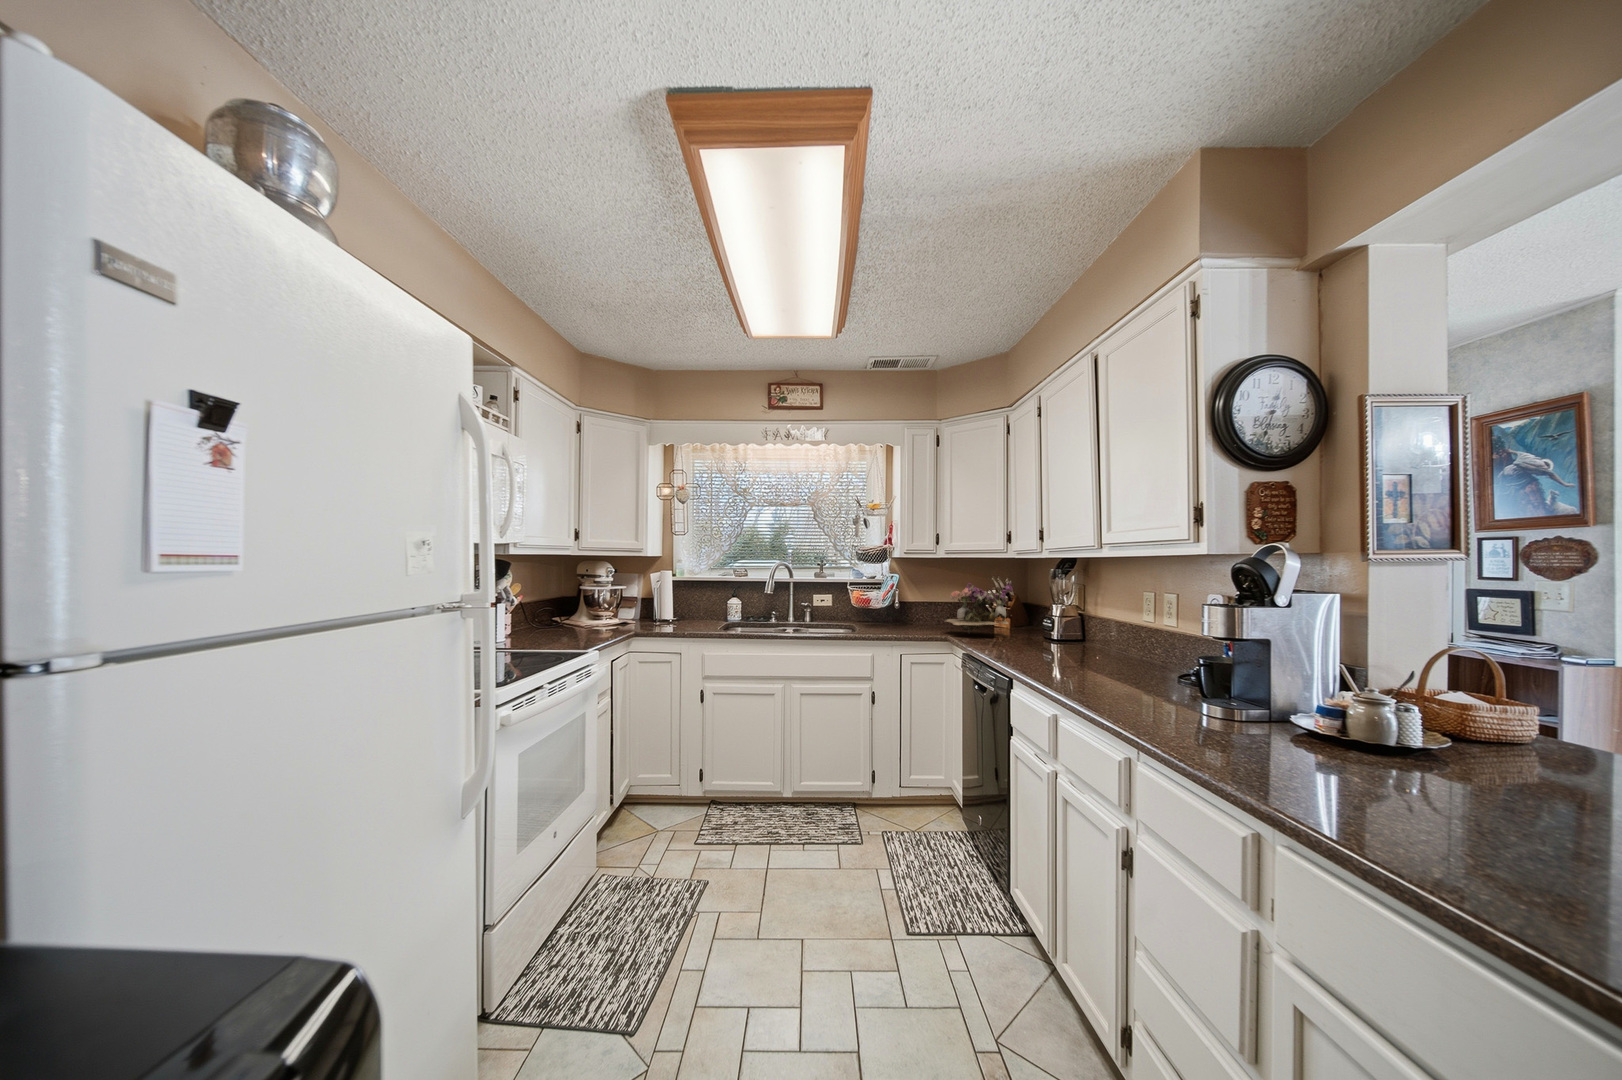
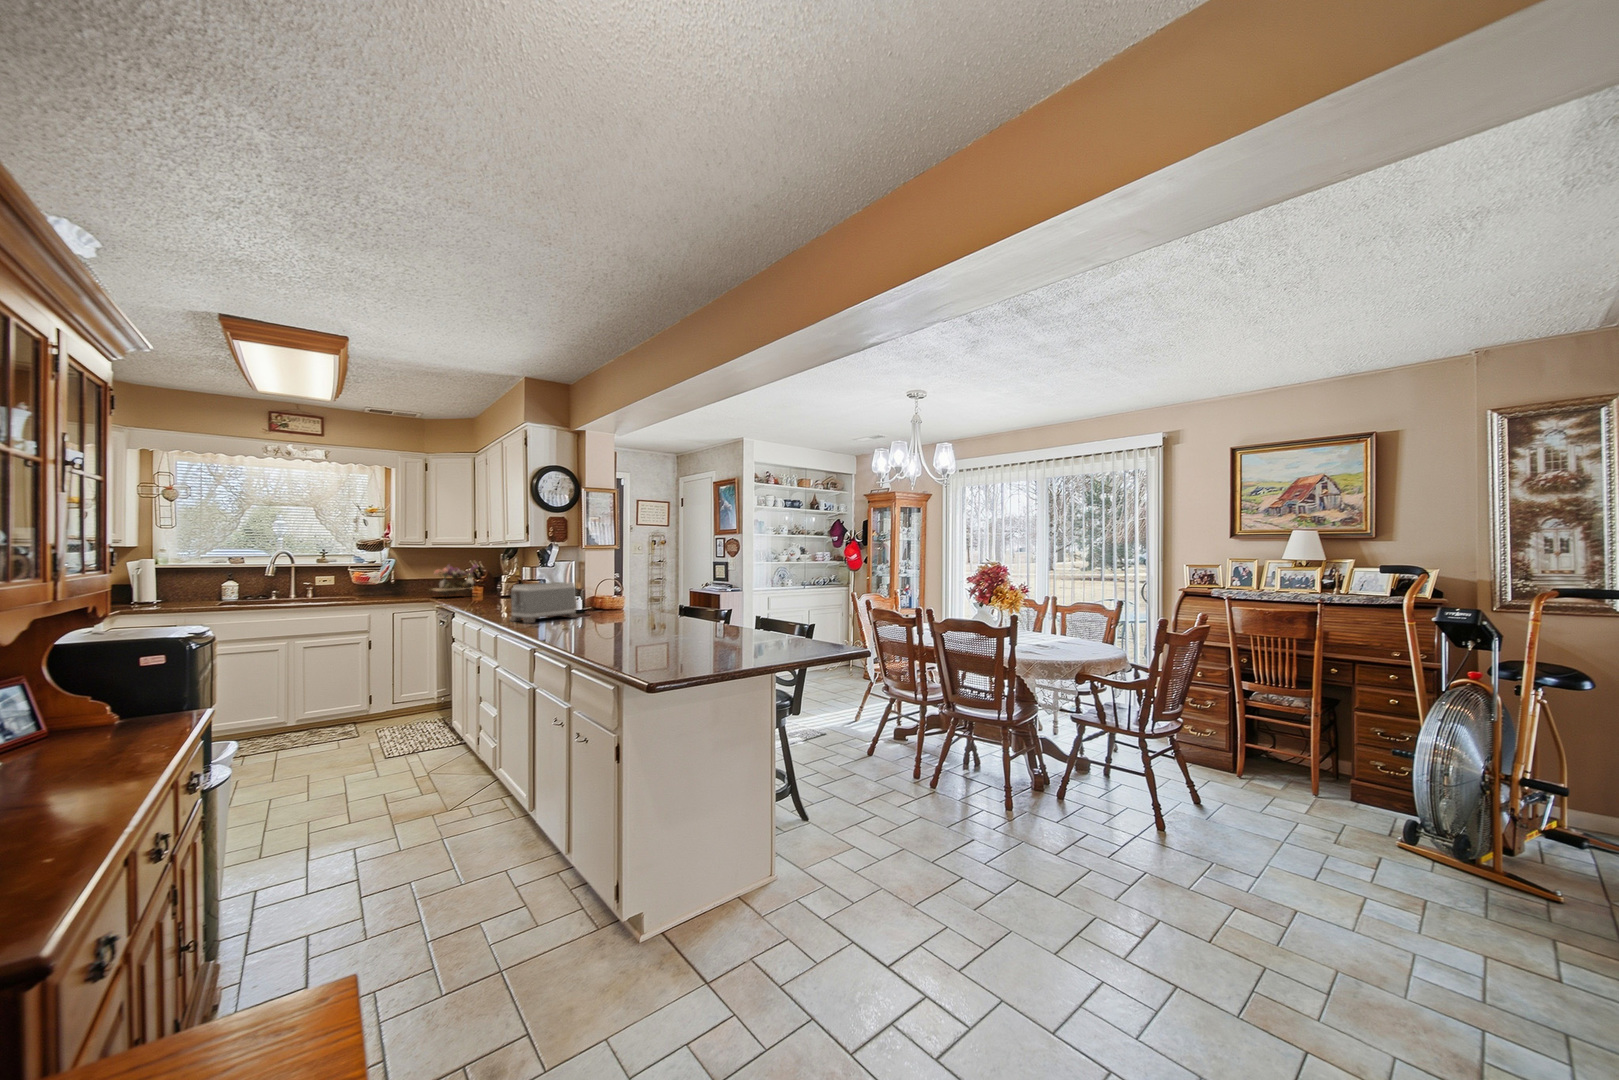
toaster: none [1285,667,1553,837] -> present [510,582,577,623]

